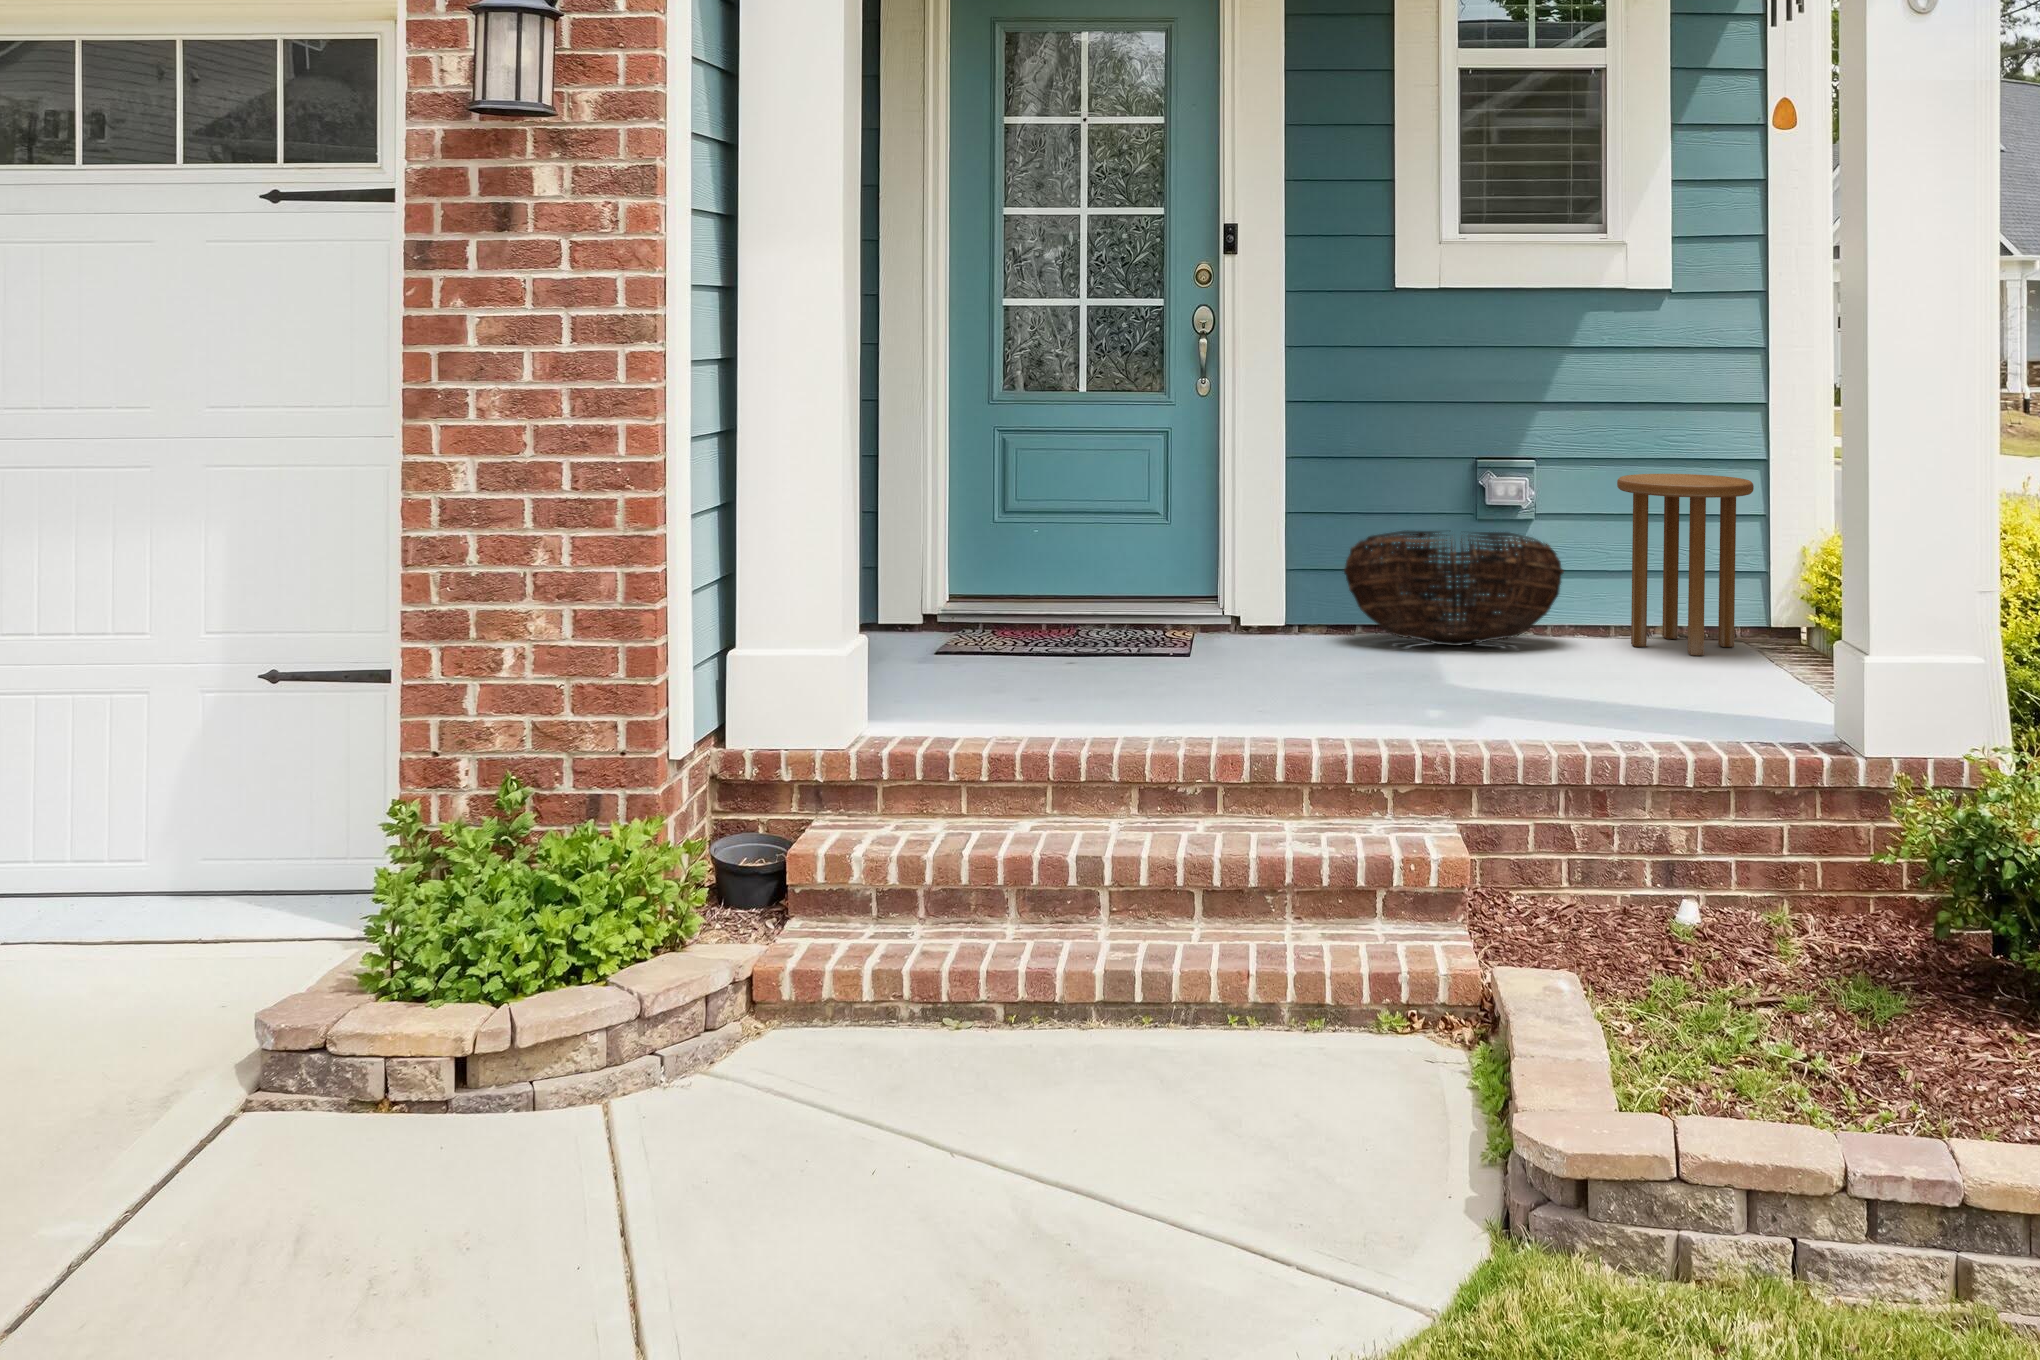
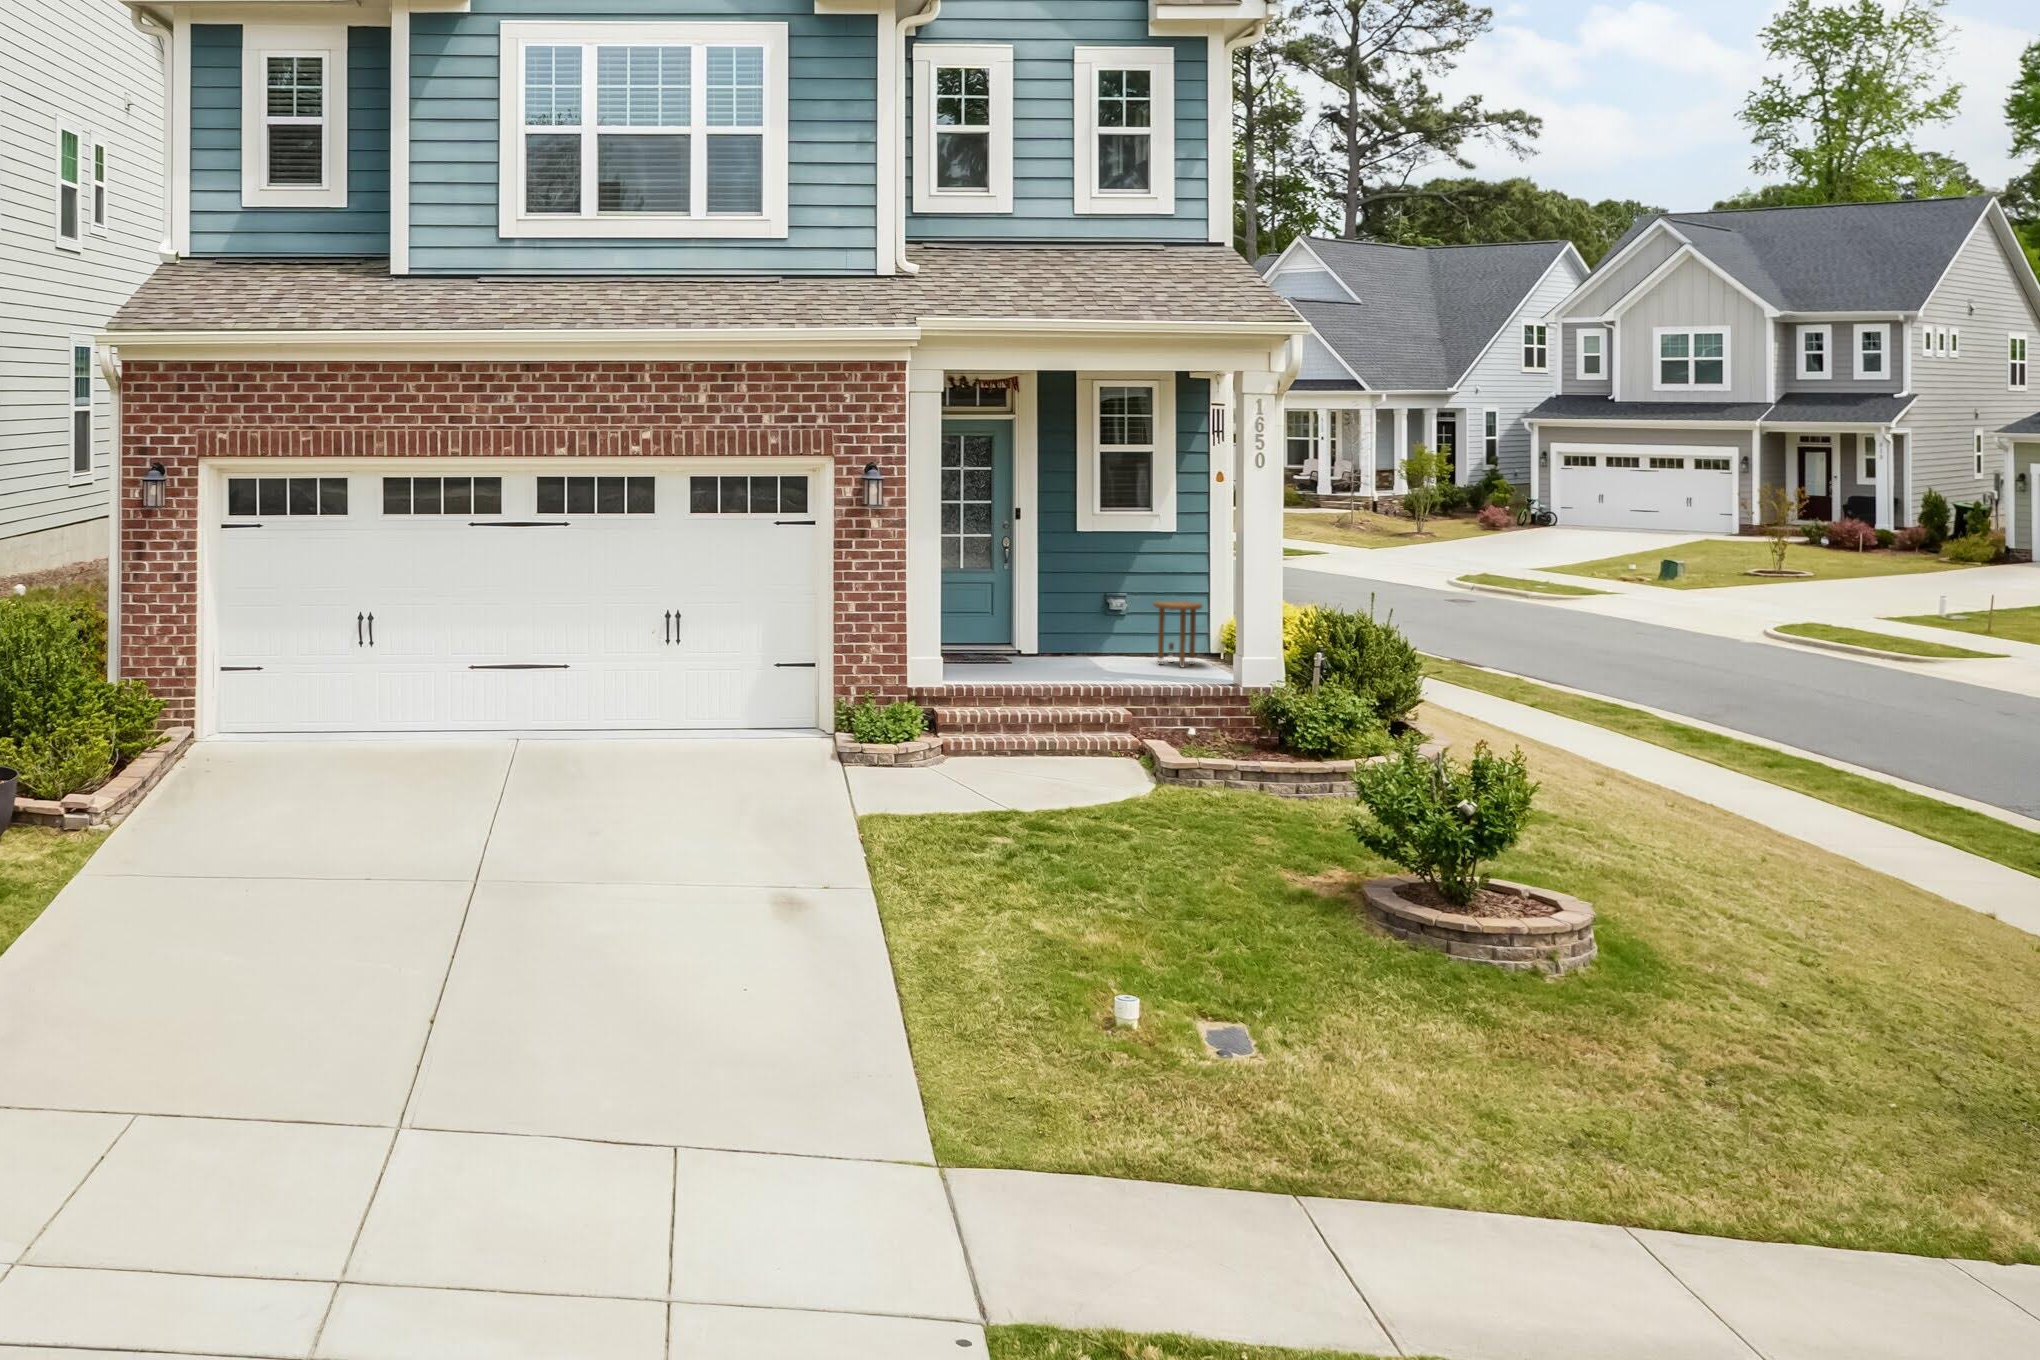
basket: present [1344,531,1564,646] -> none [1053,622,1134,665]

